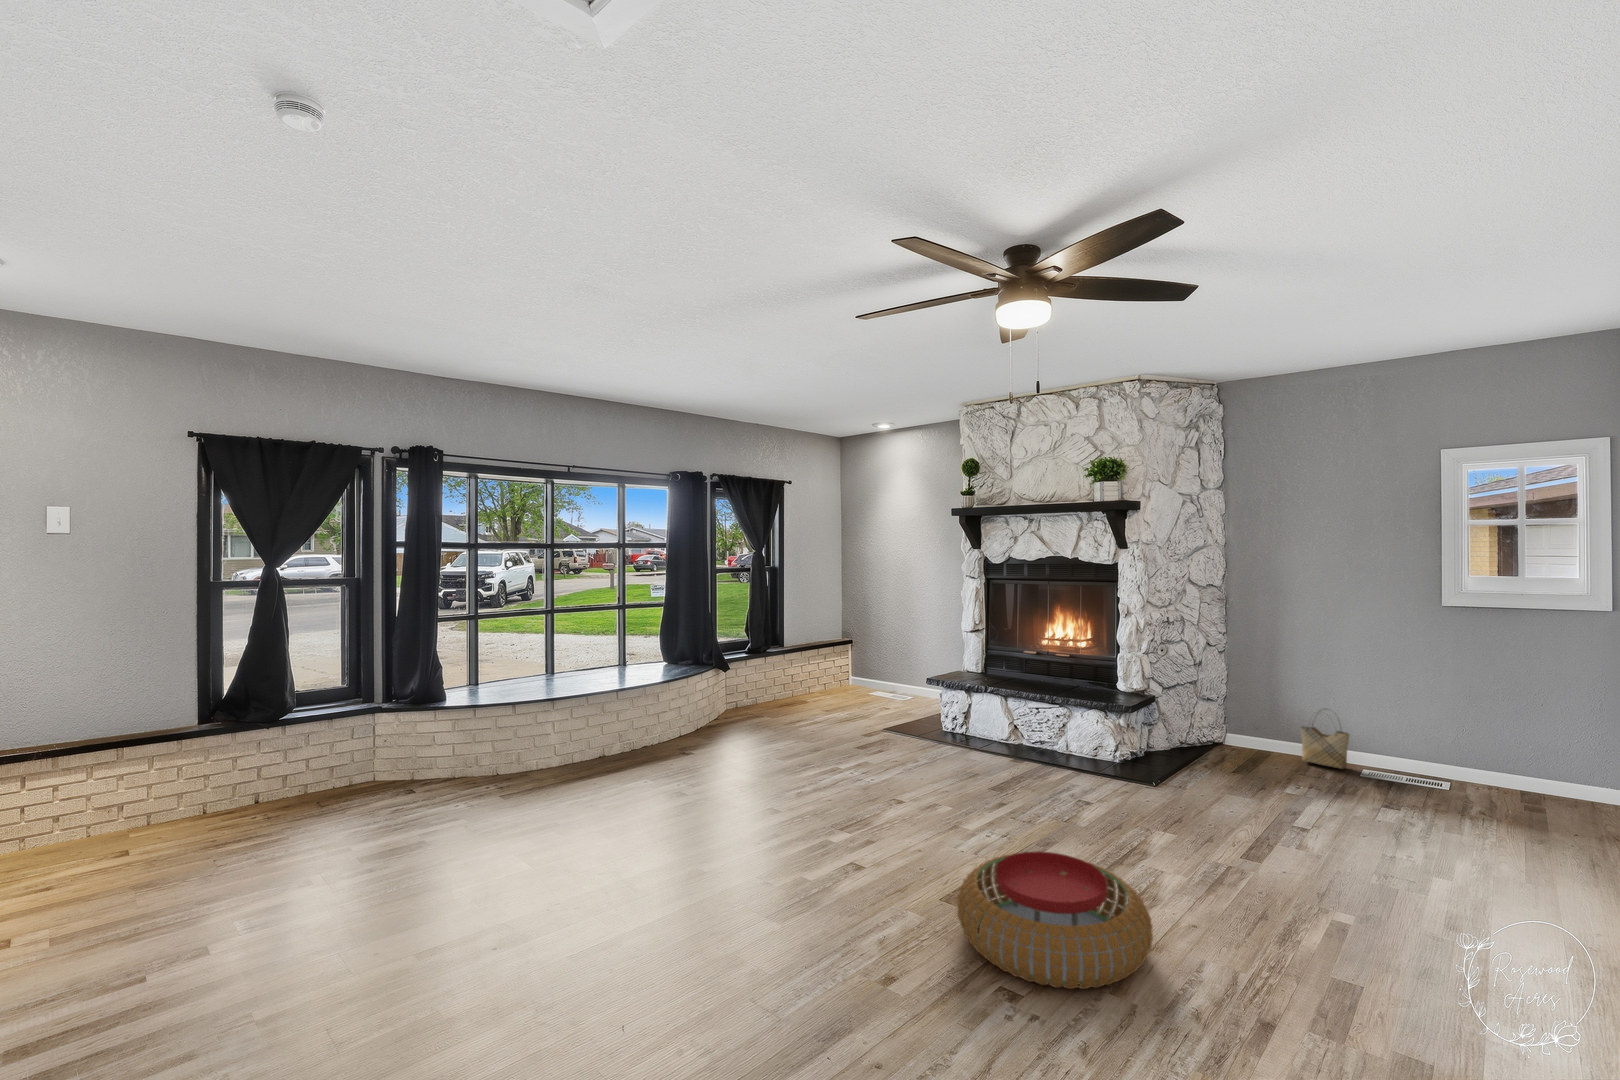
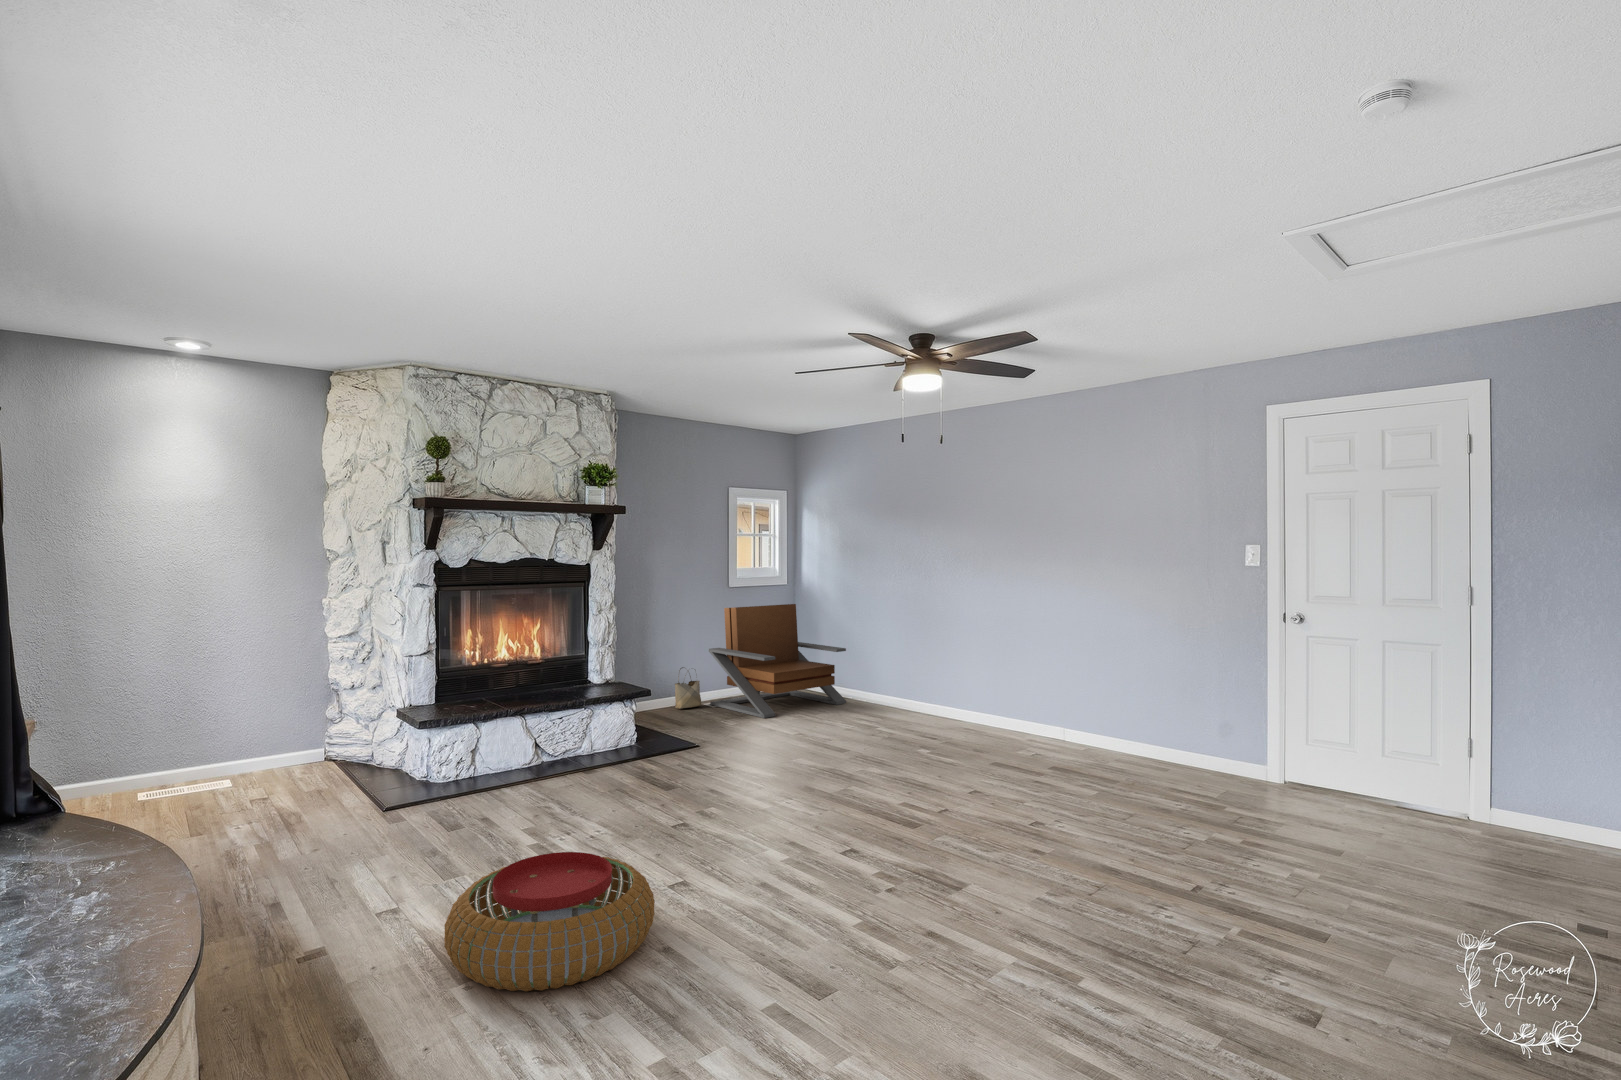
lounge chair: none [1337,637,1599,867] -> present [709,604,846,718]
pouf: present [957,851,1153,989] -> present [444,852,655,992]

